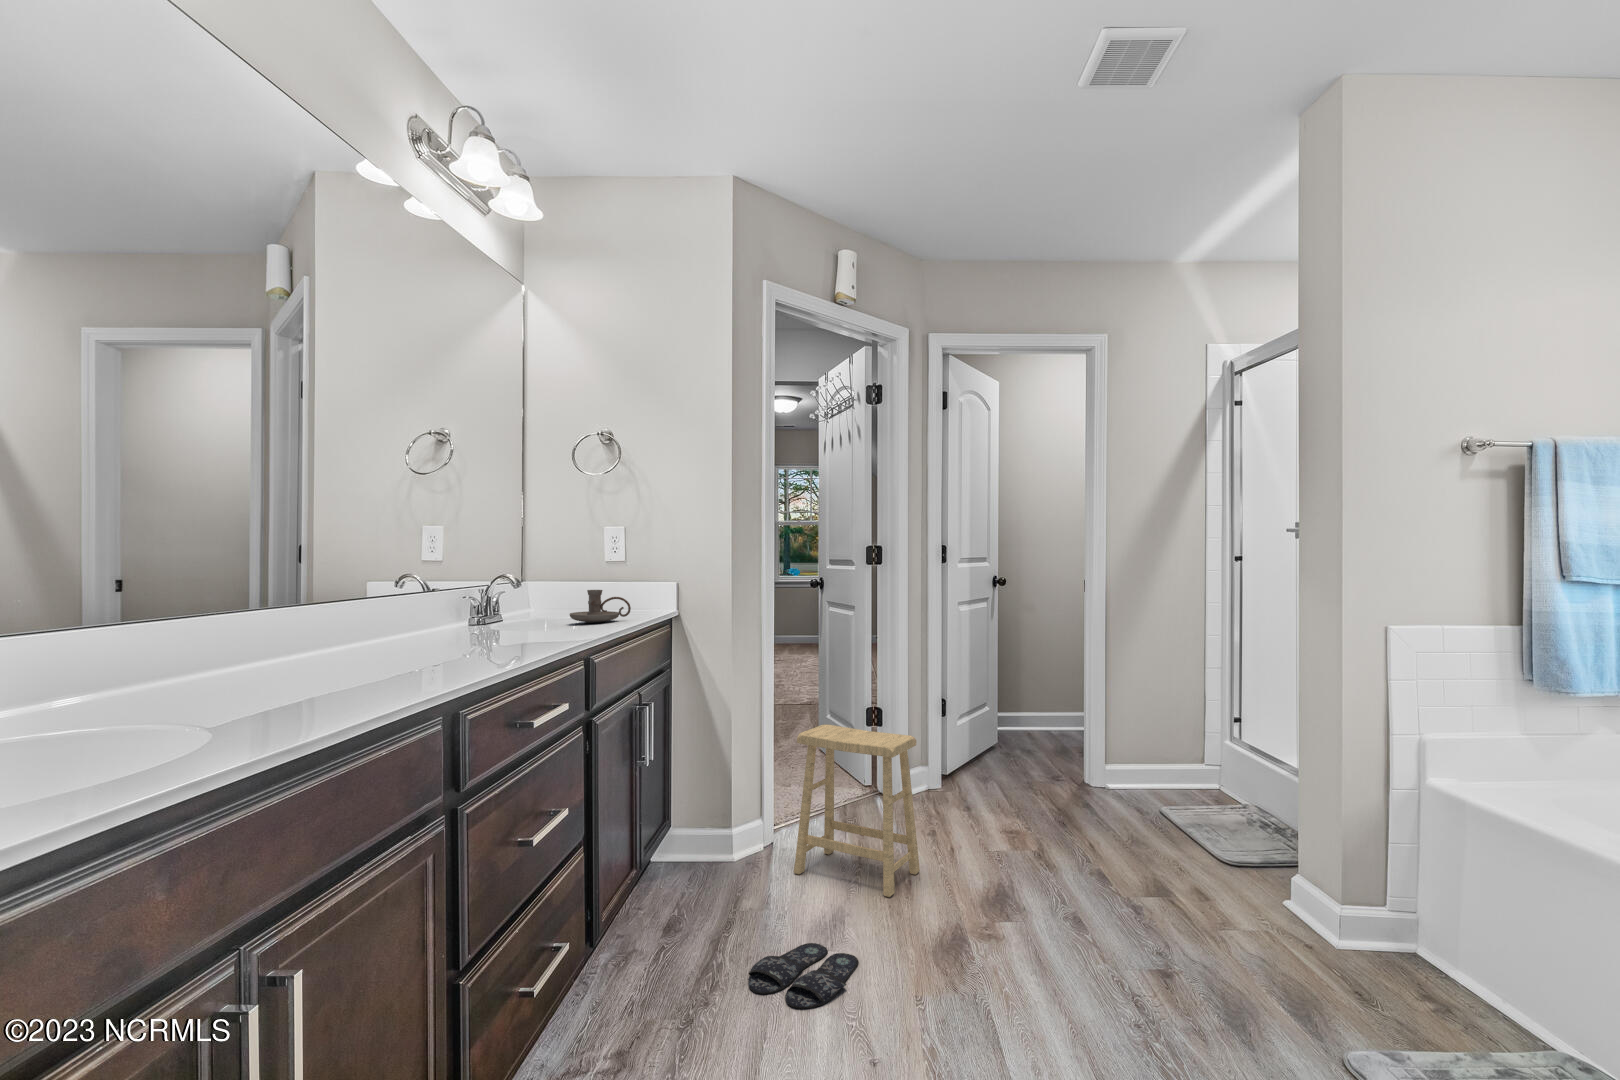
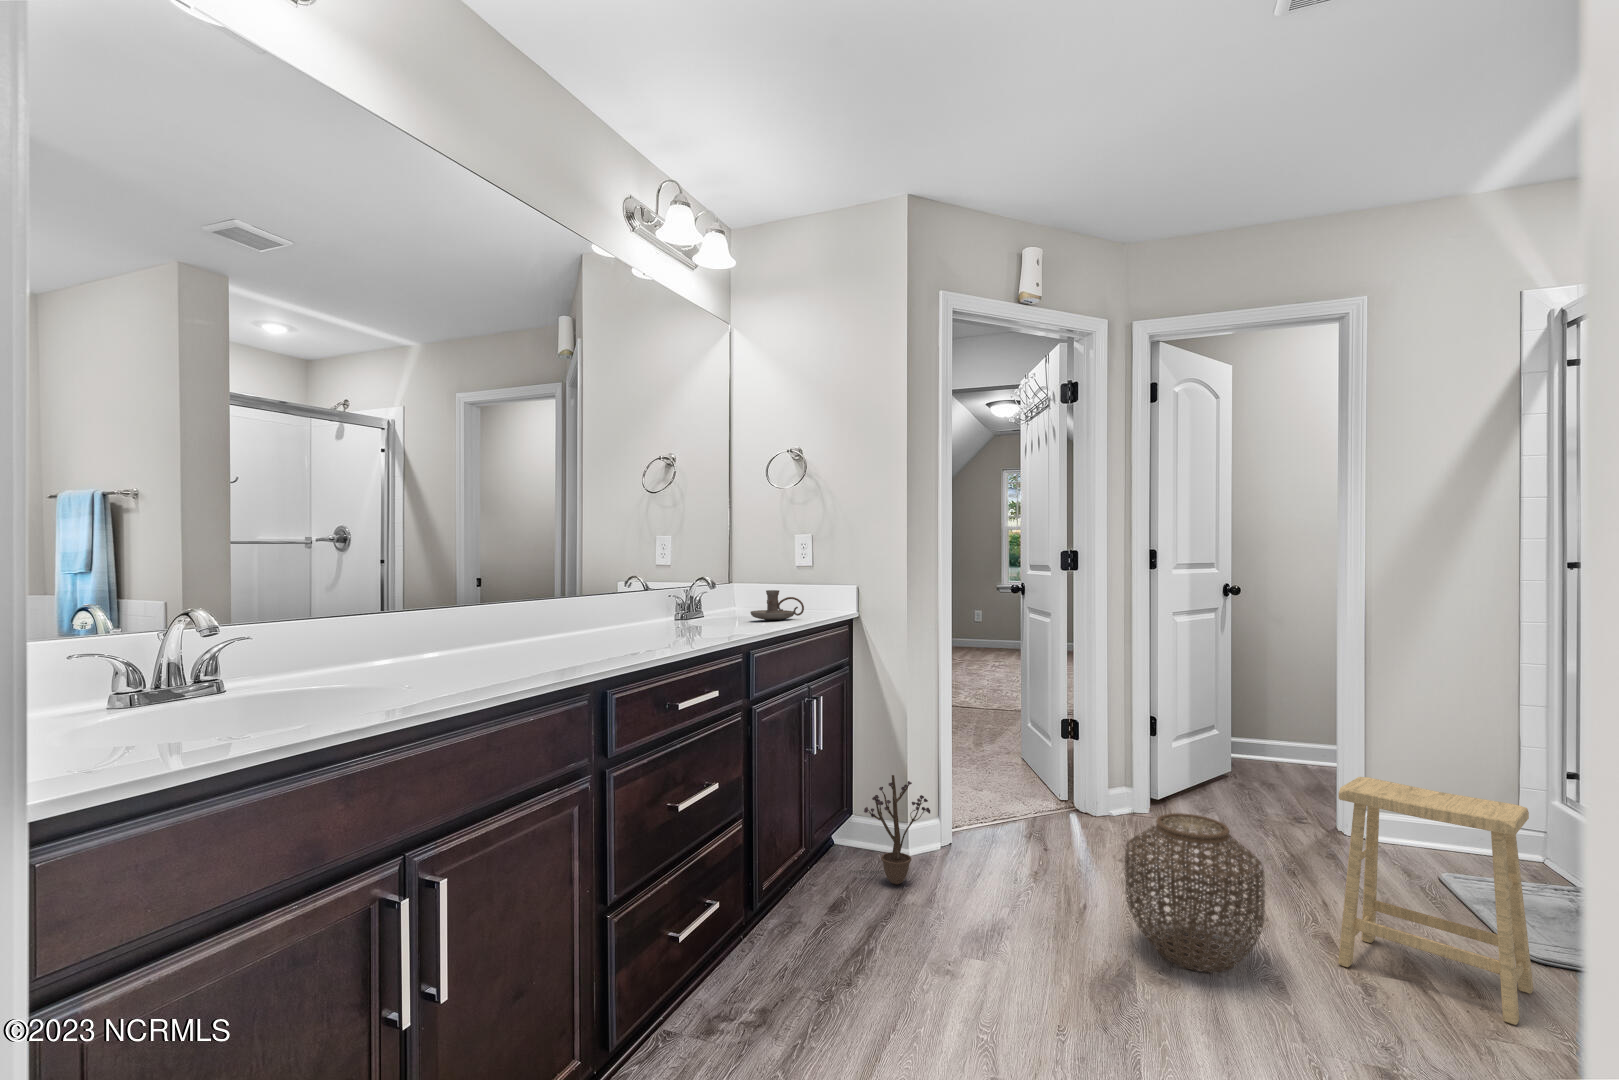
footstool: present [794,725,920,897] -> present [1338,777,1534,1025]
decorative plant: none [679,779,762,892] -> present [850,775,930,884]
woven basket: none [954,790,1074,934] -> present [1125,813,1265,972]
slippers: present [748,943,859,1009] -> none [893,944,1008,1004]

